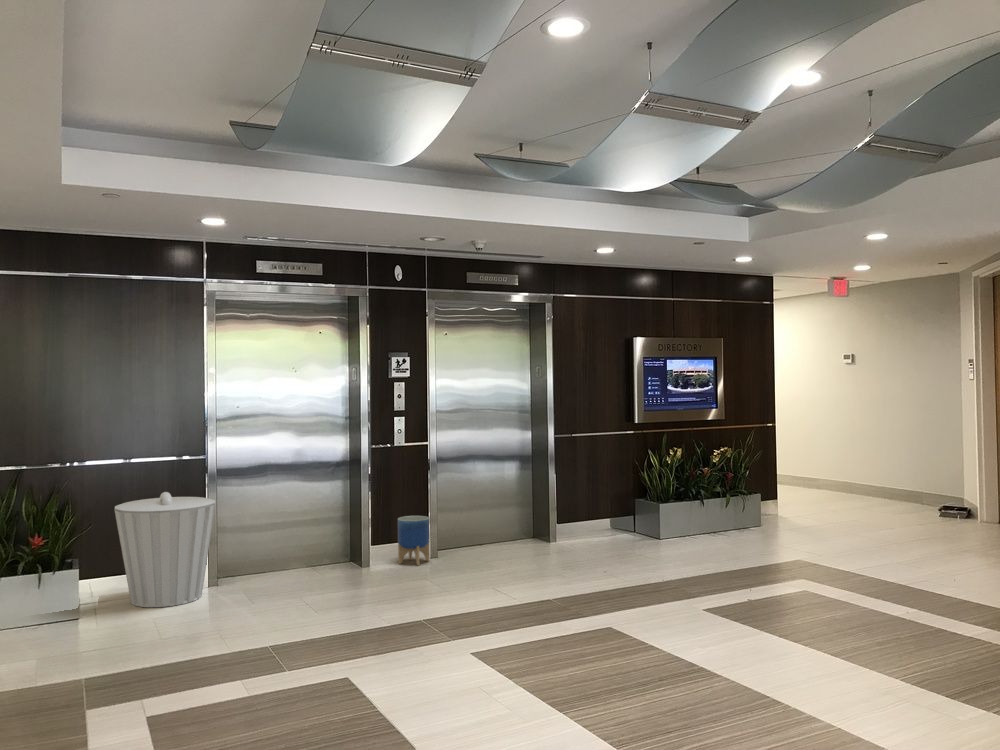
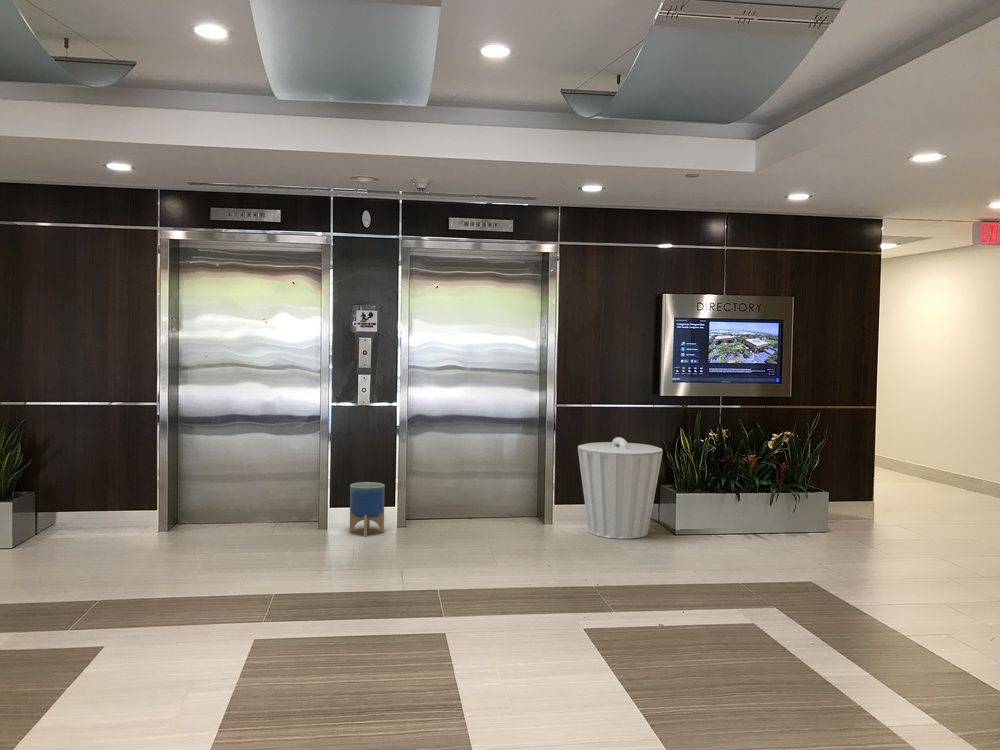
trash can: present [114,492,215,607] -> present [578,437,663,539]

